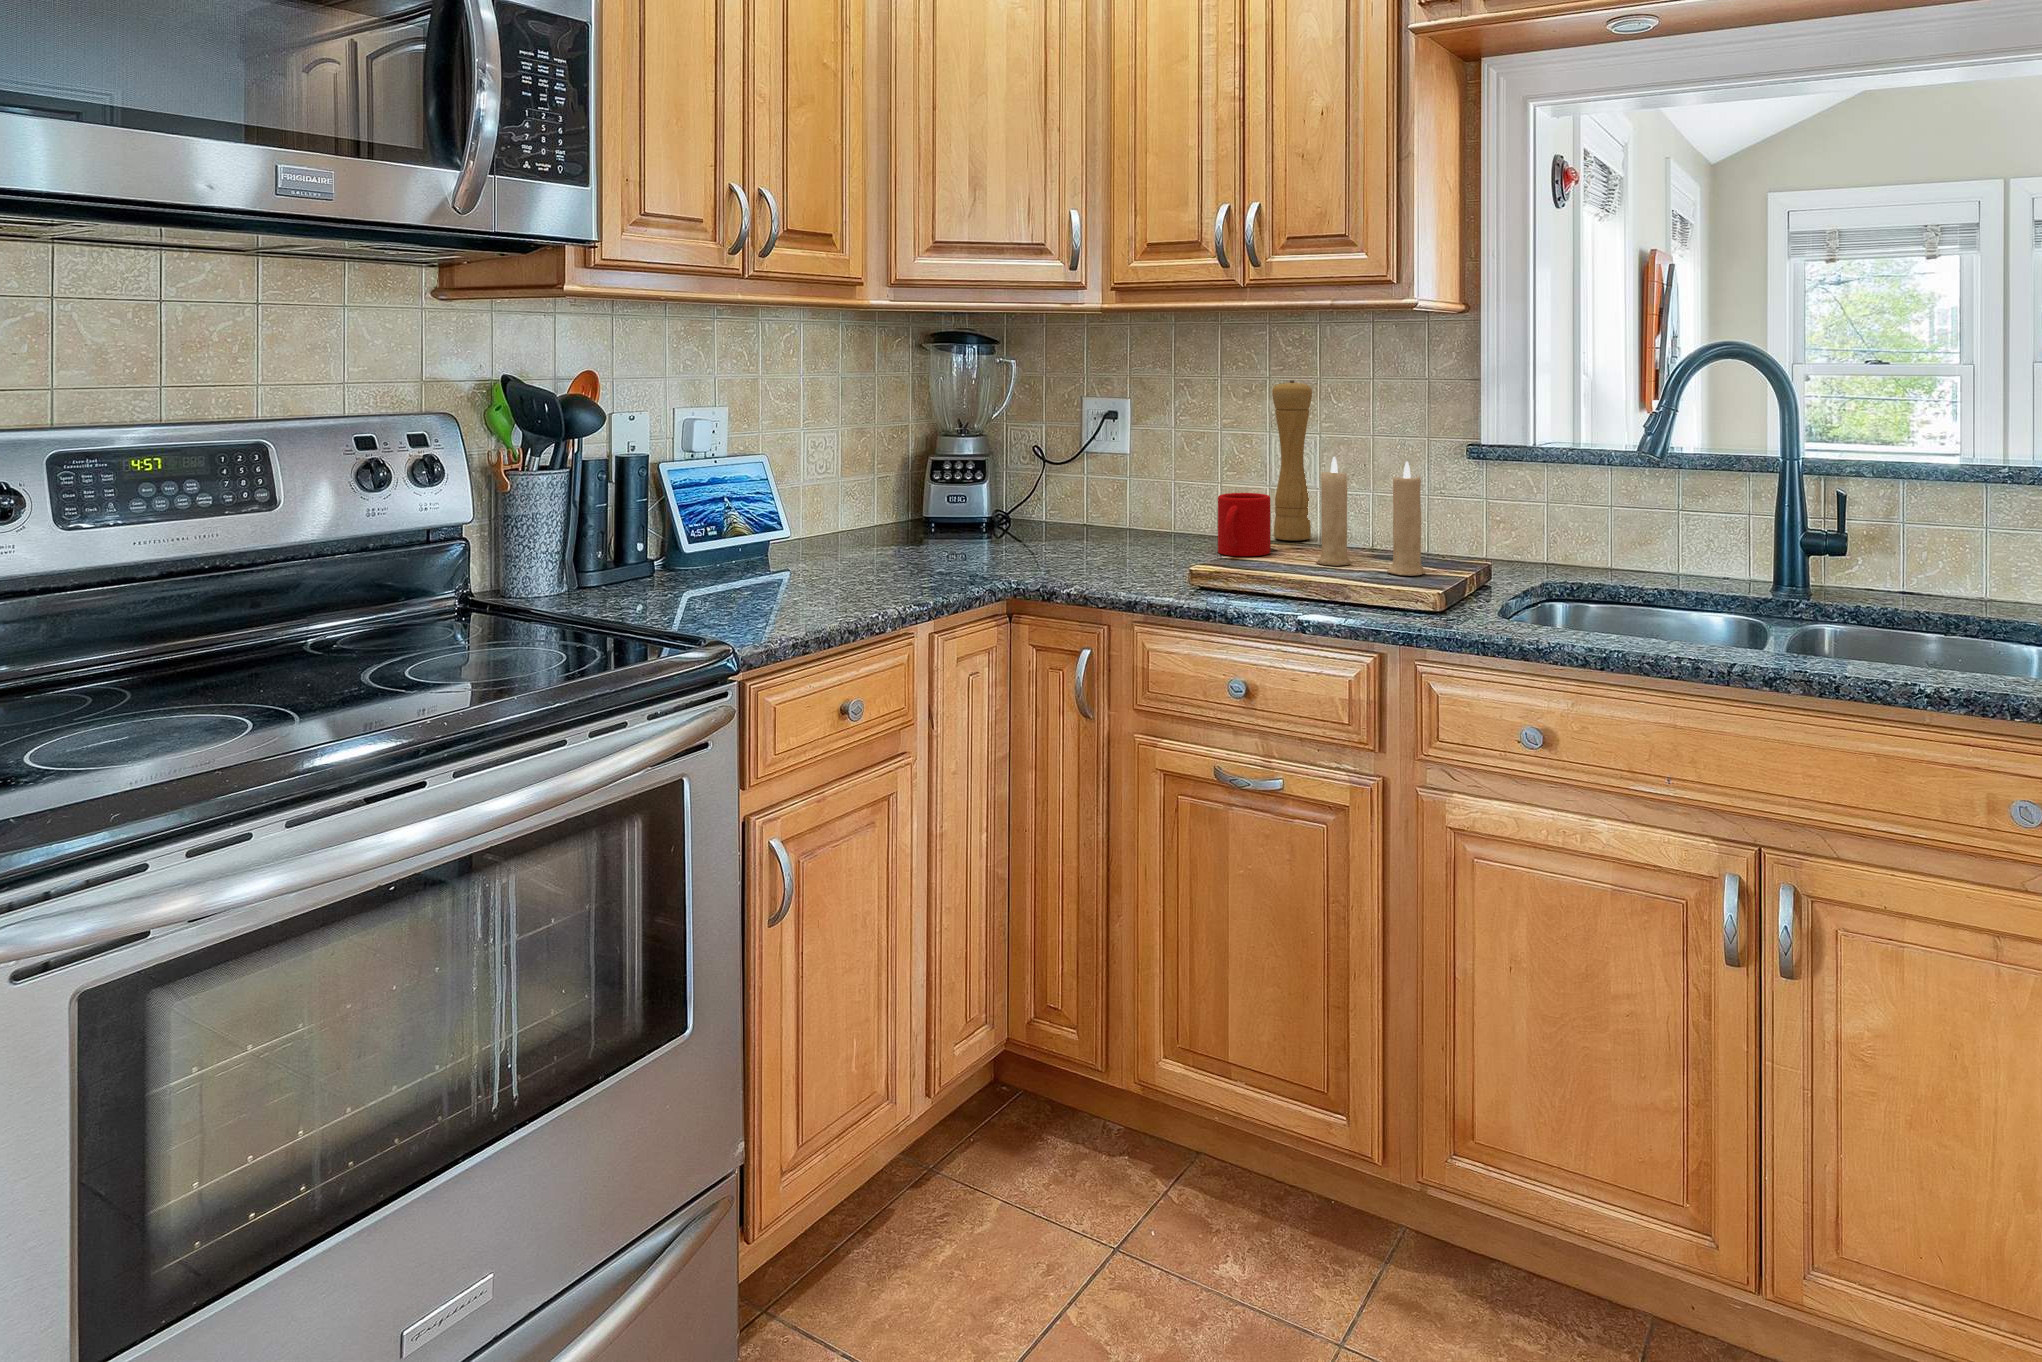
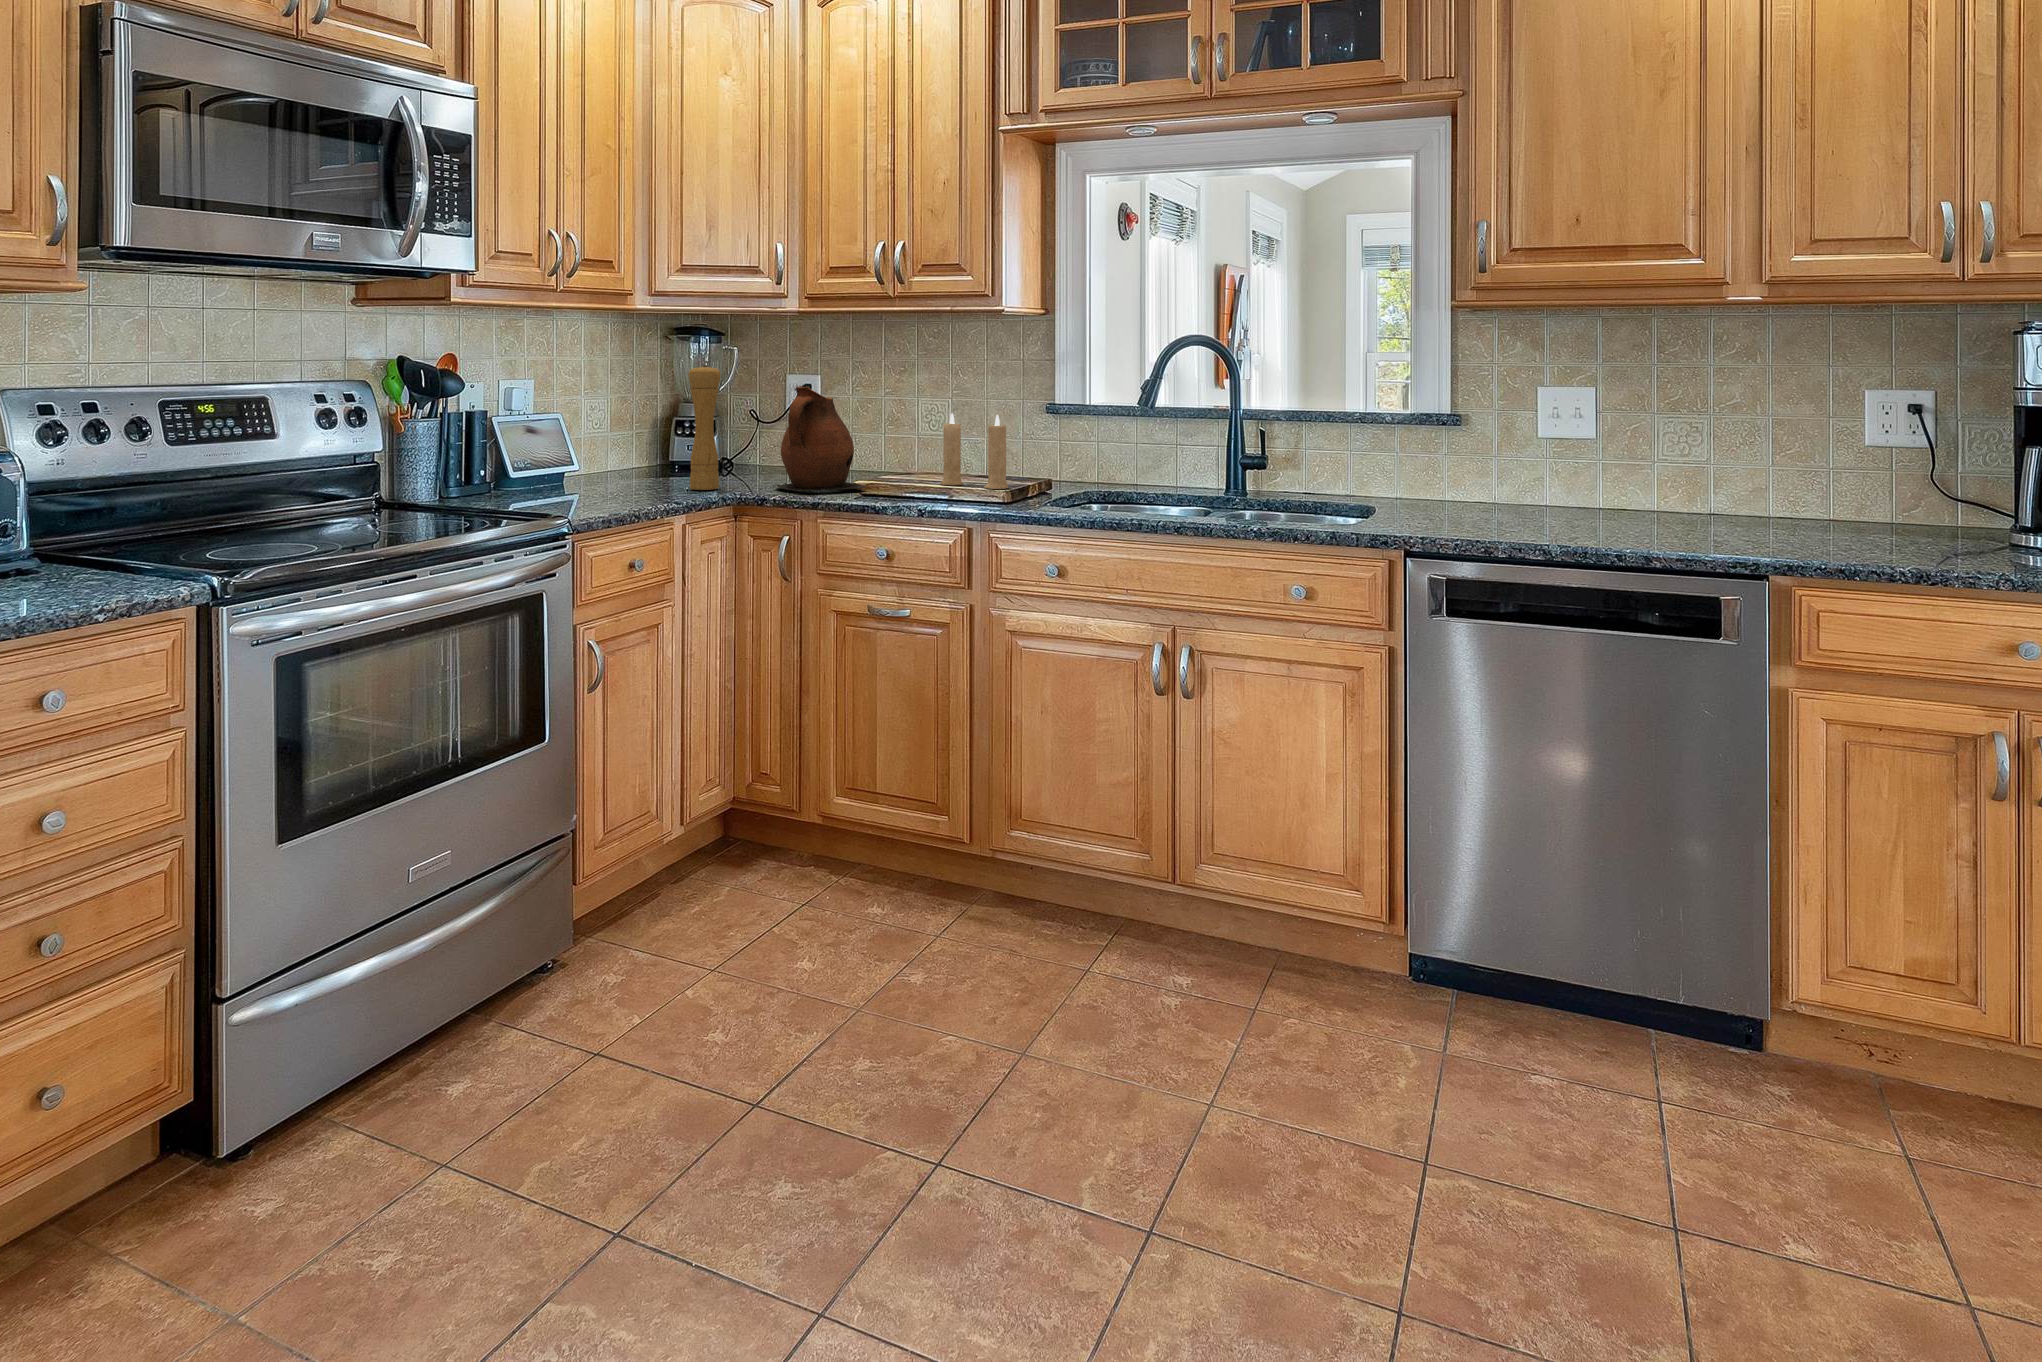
pepper mill: present [1272,380,1312,540] -> present [689,365,720,490]
ceramic pitcher: none [1067,419,1210,581] -> present [776,387,866,491]
mug: present [1218,493,1271,556] -> none [875,440,911,482]

